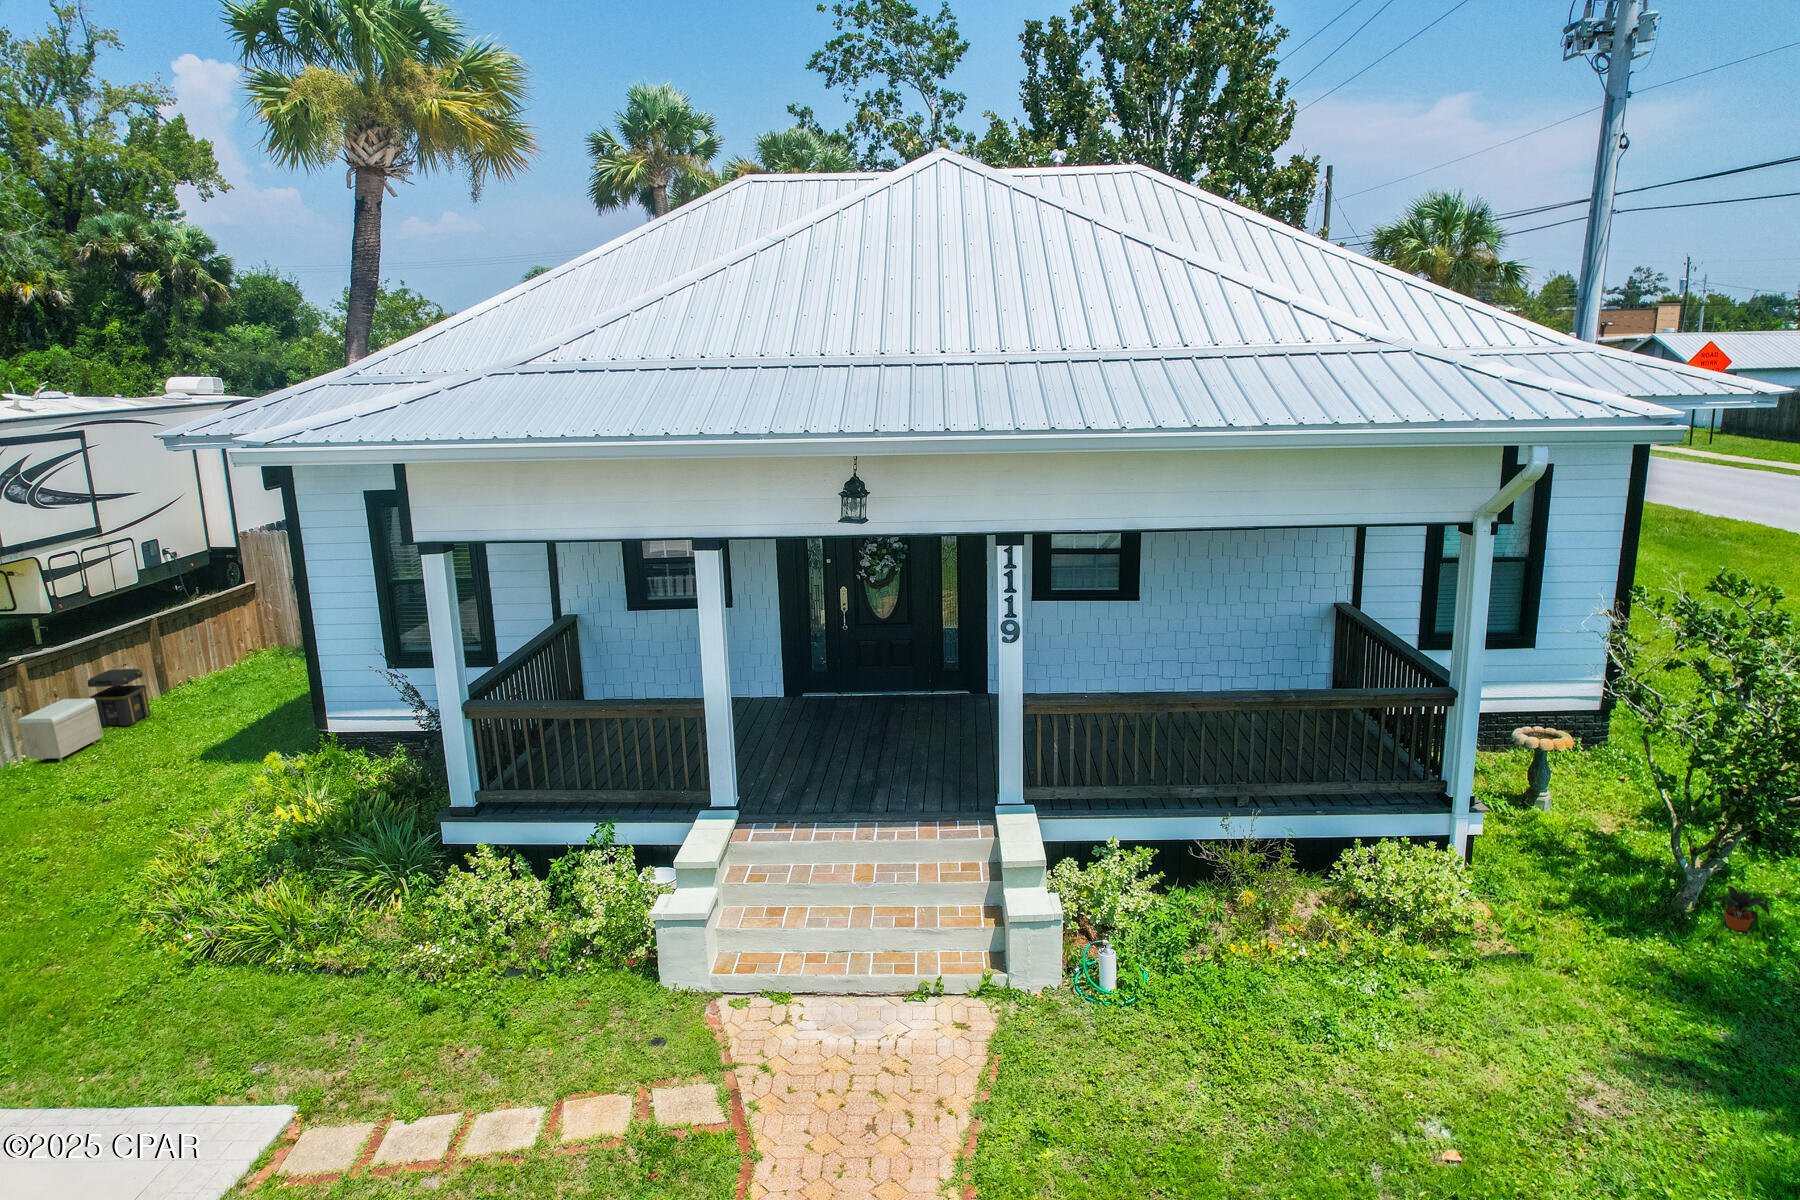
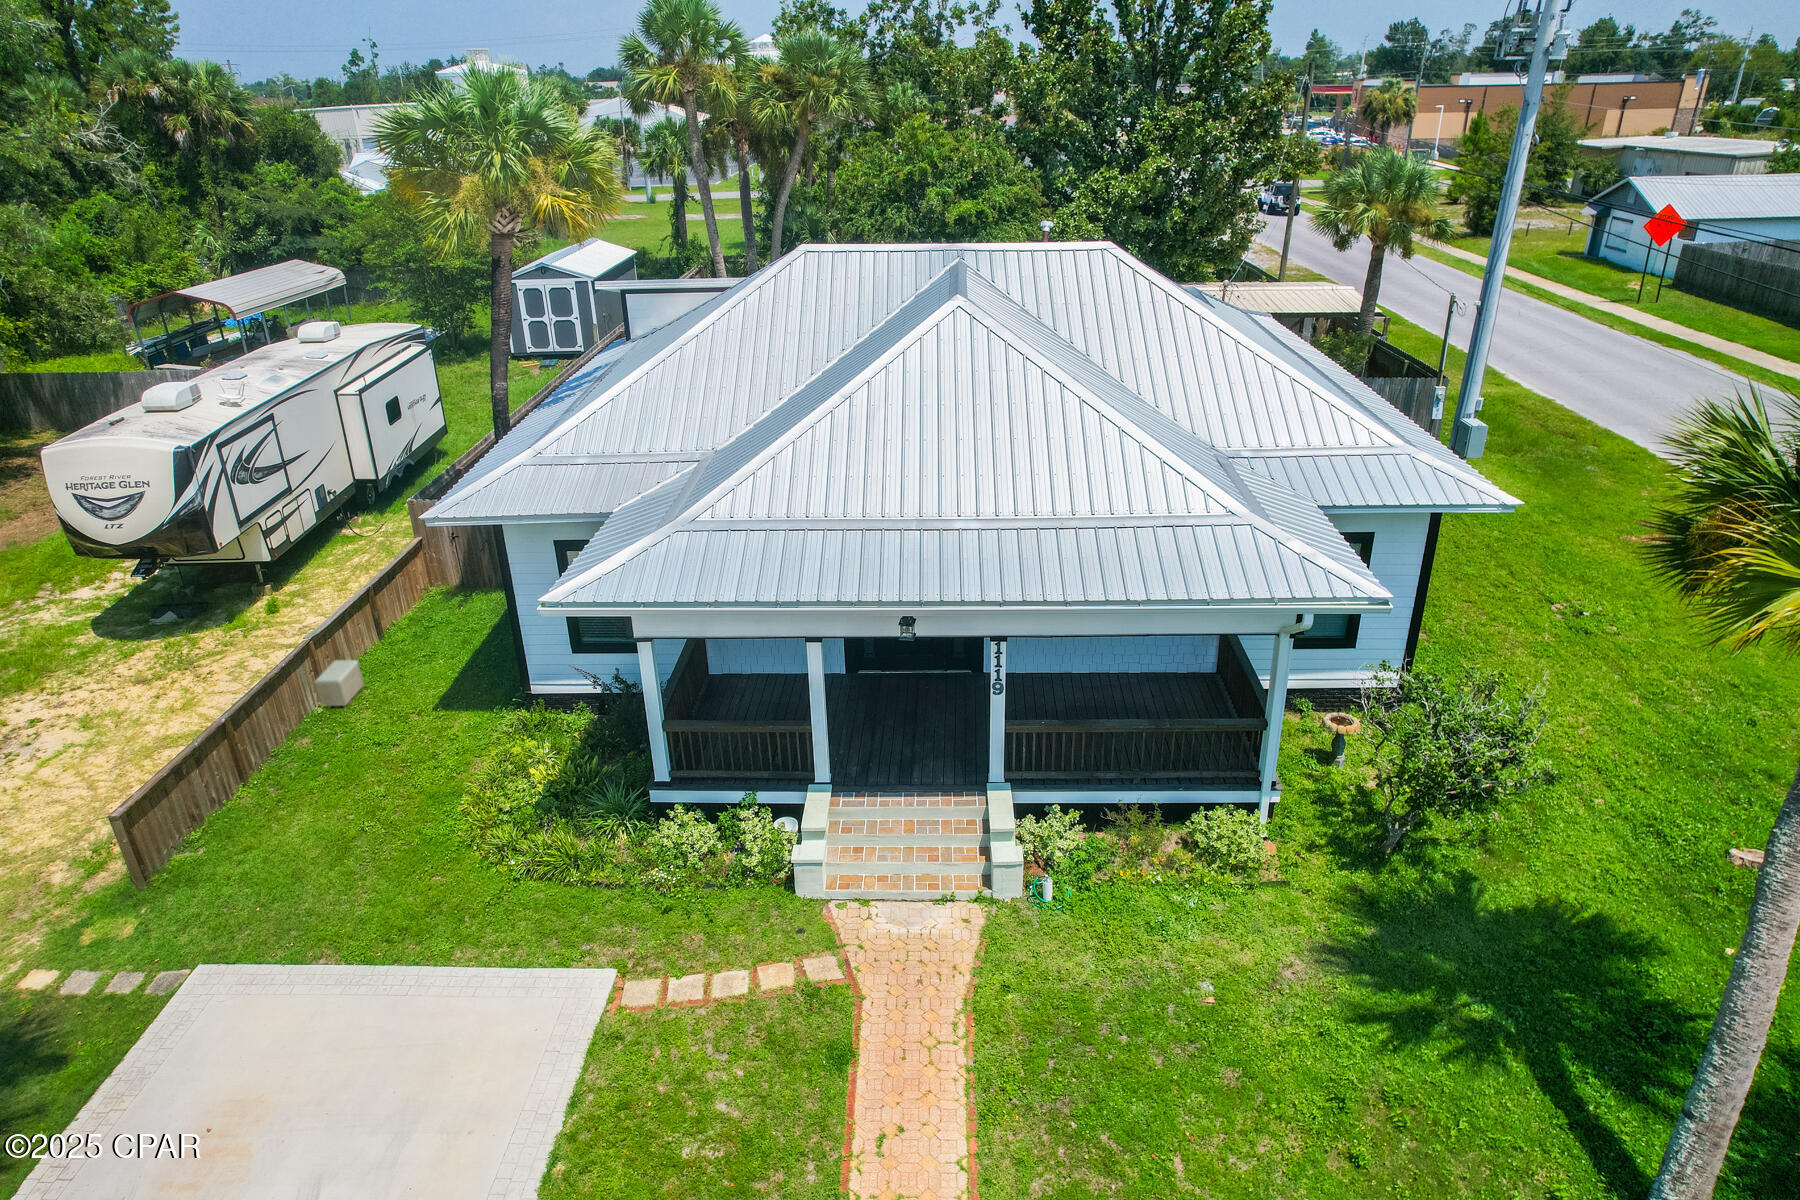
toolbox: present [88,669,150,727] -> none [345,631,386,673]
potted plant: present [1712,886,1770,931] -> none [1398,838,1427,865]

